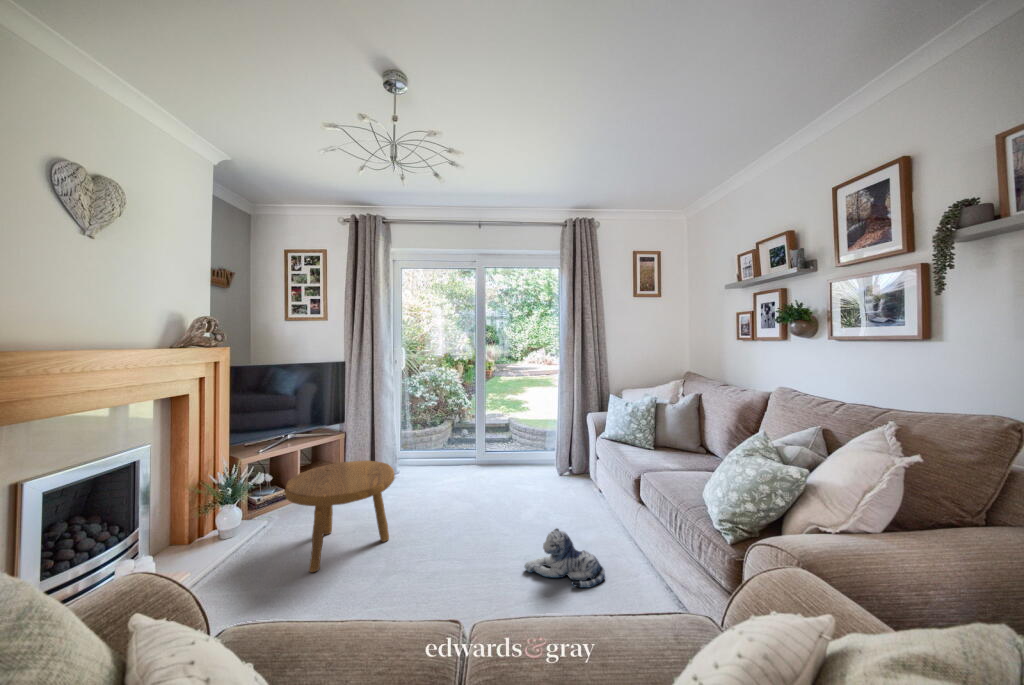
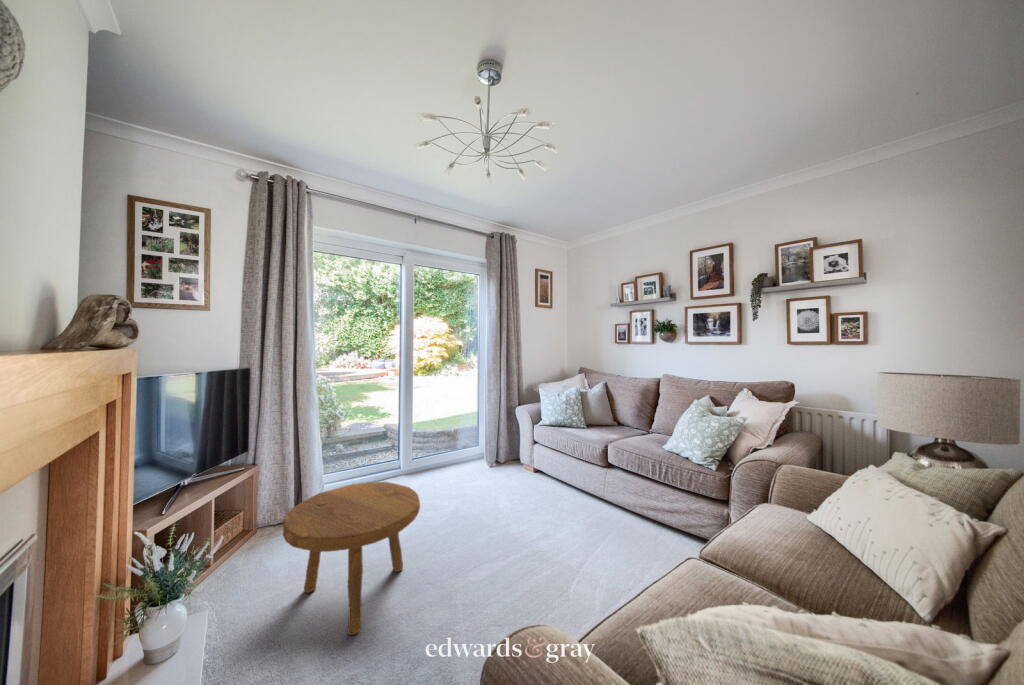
plush toy: present [524,528,605,588] -> none [557,499,614,544]

